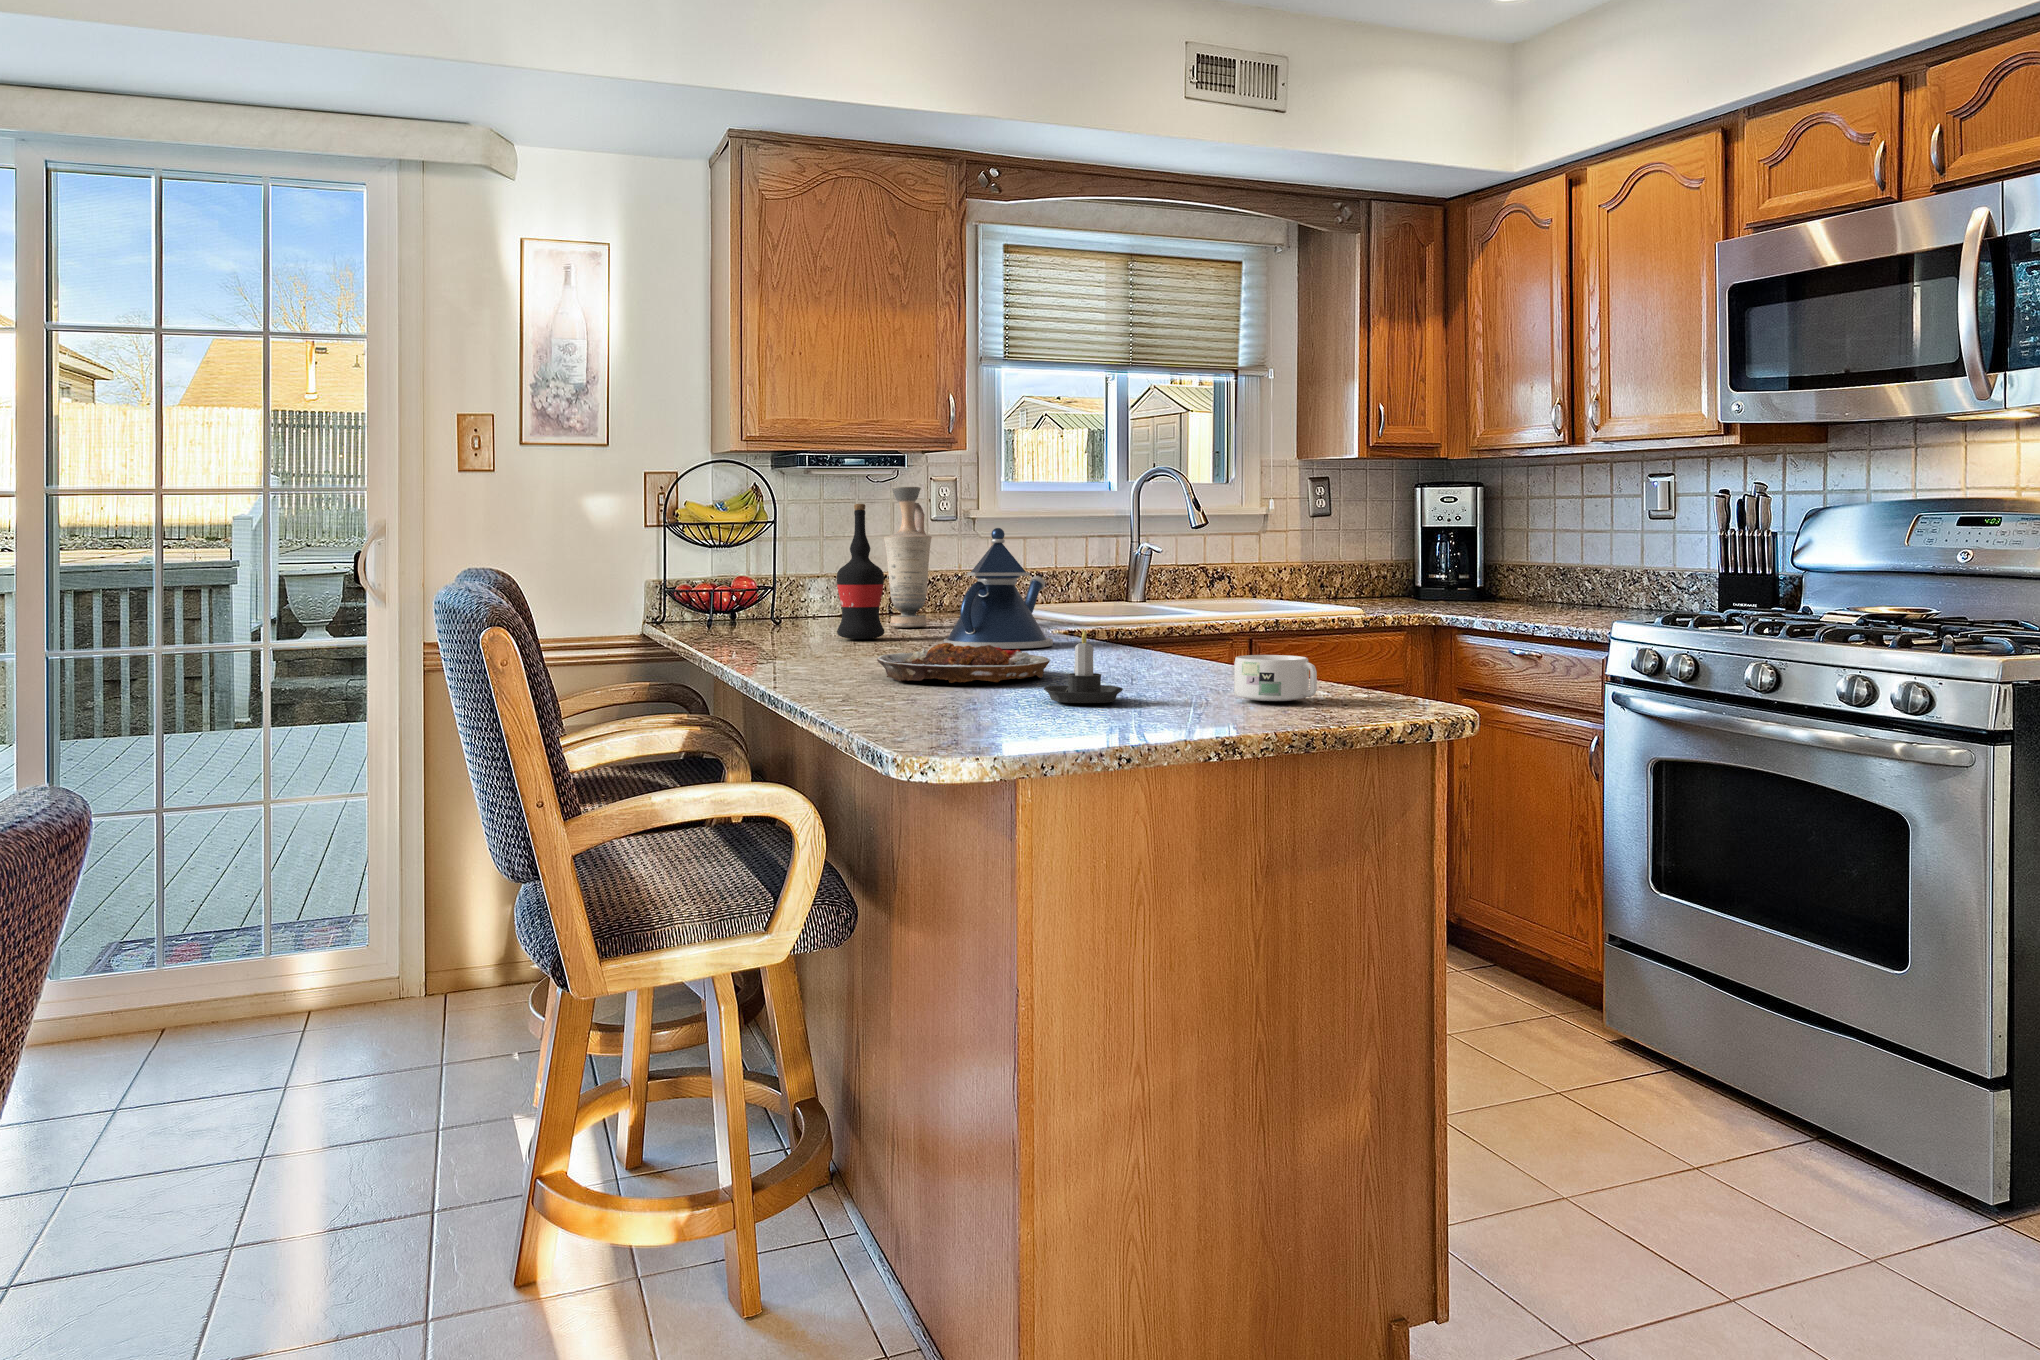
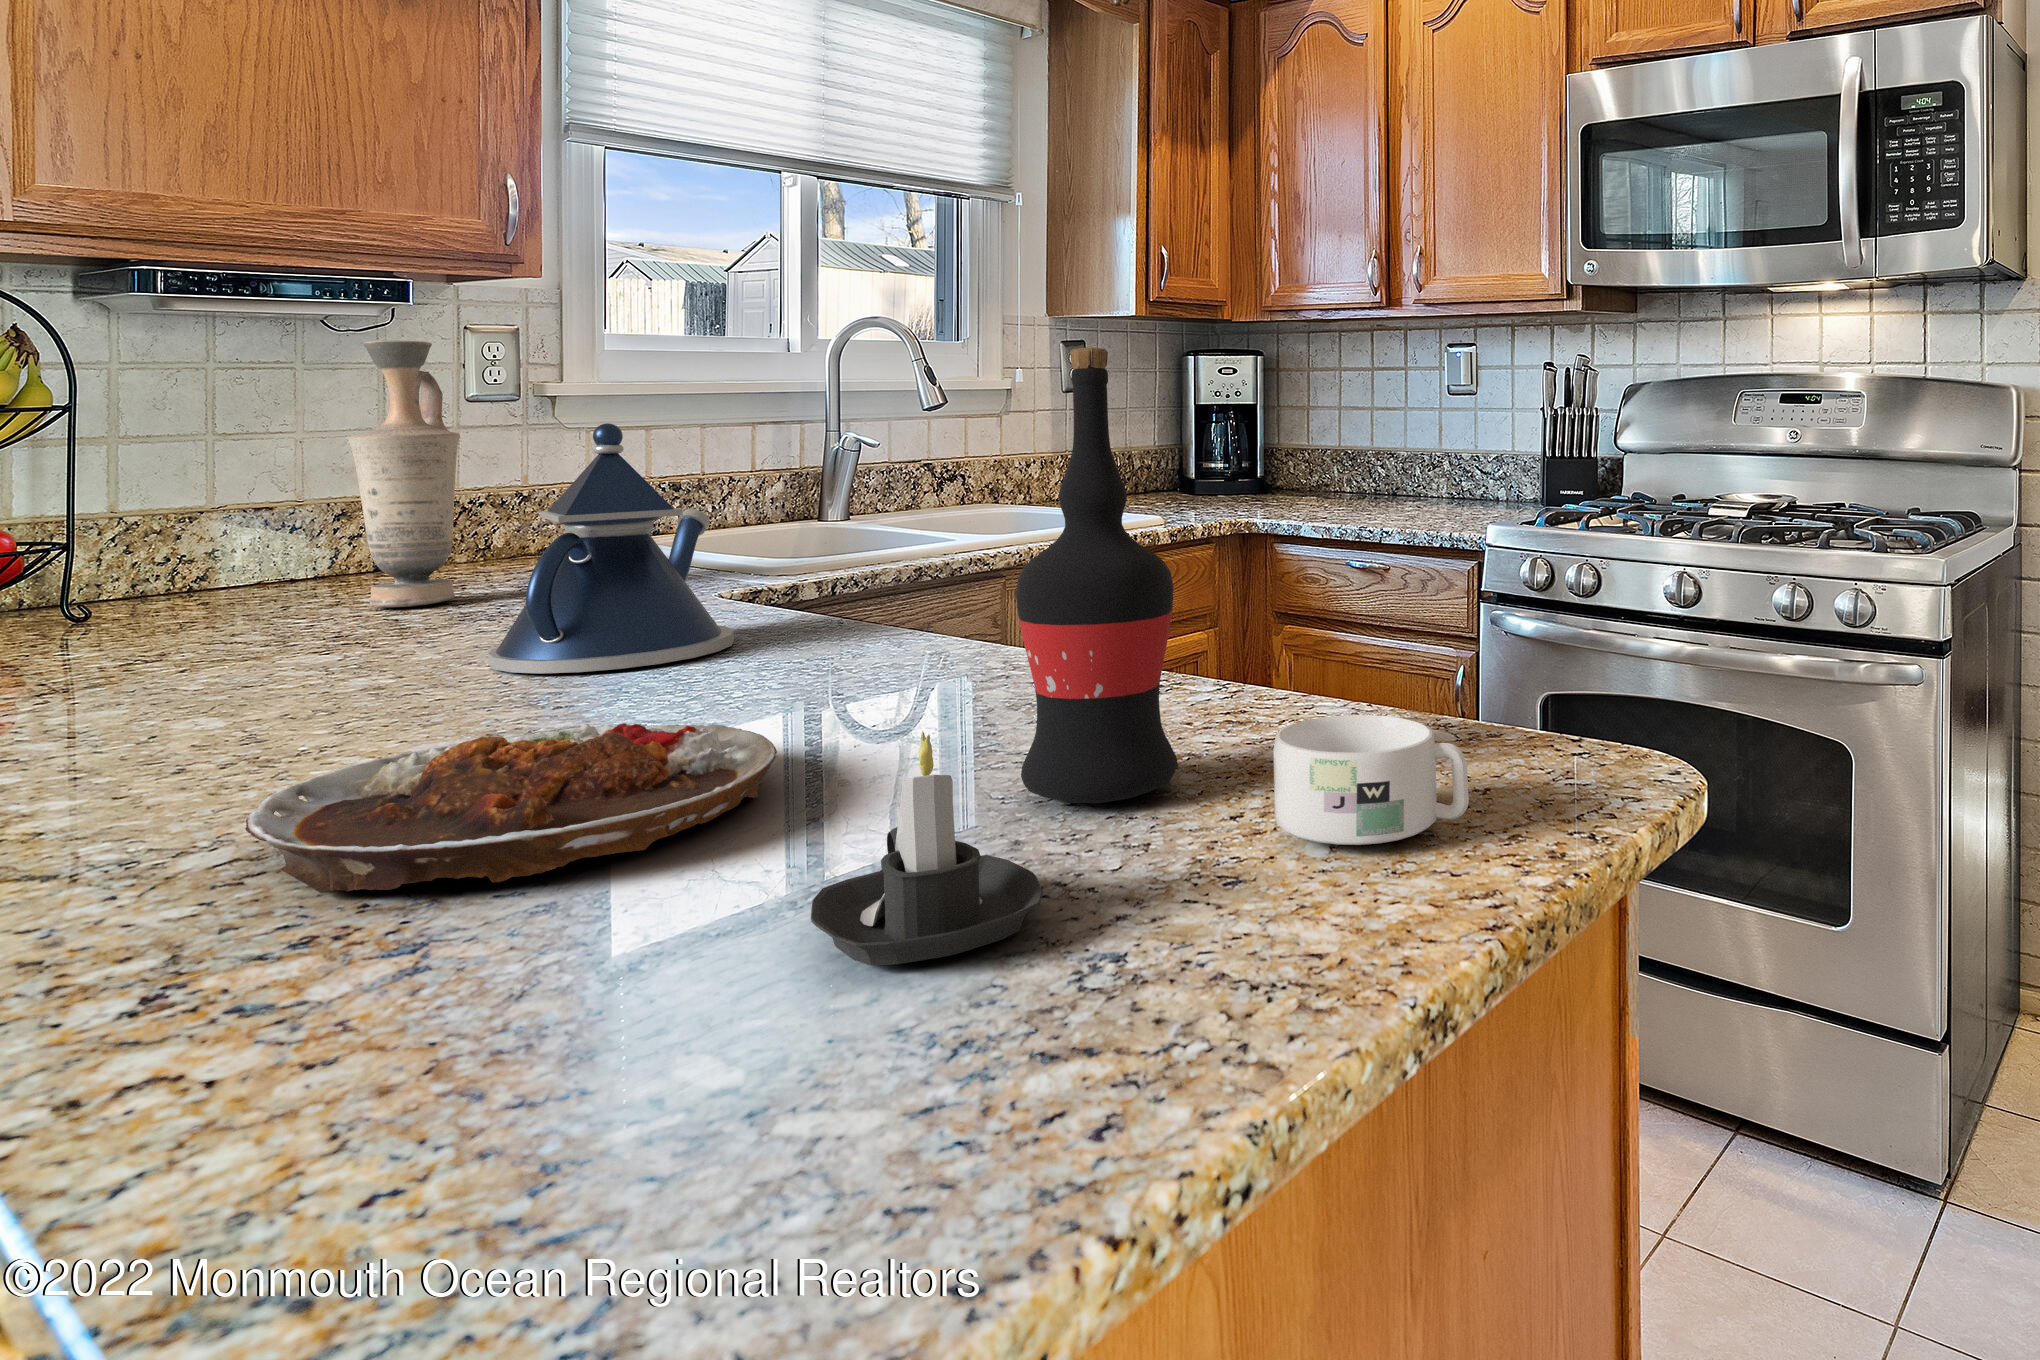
wine bottle: present [837,504,884,639] -> present [1016,348,1178,803]

